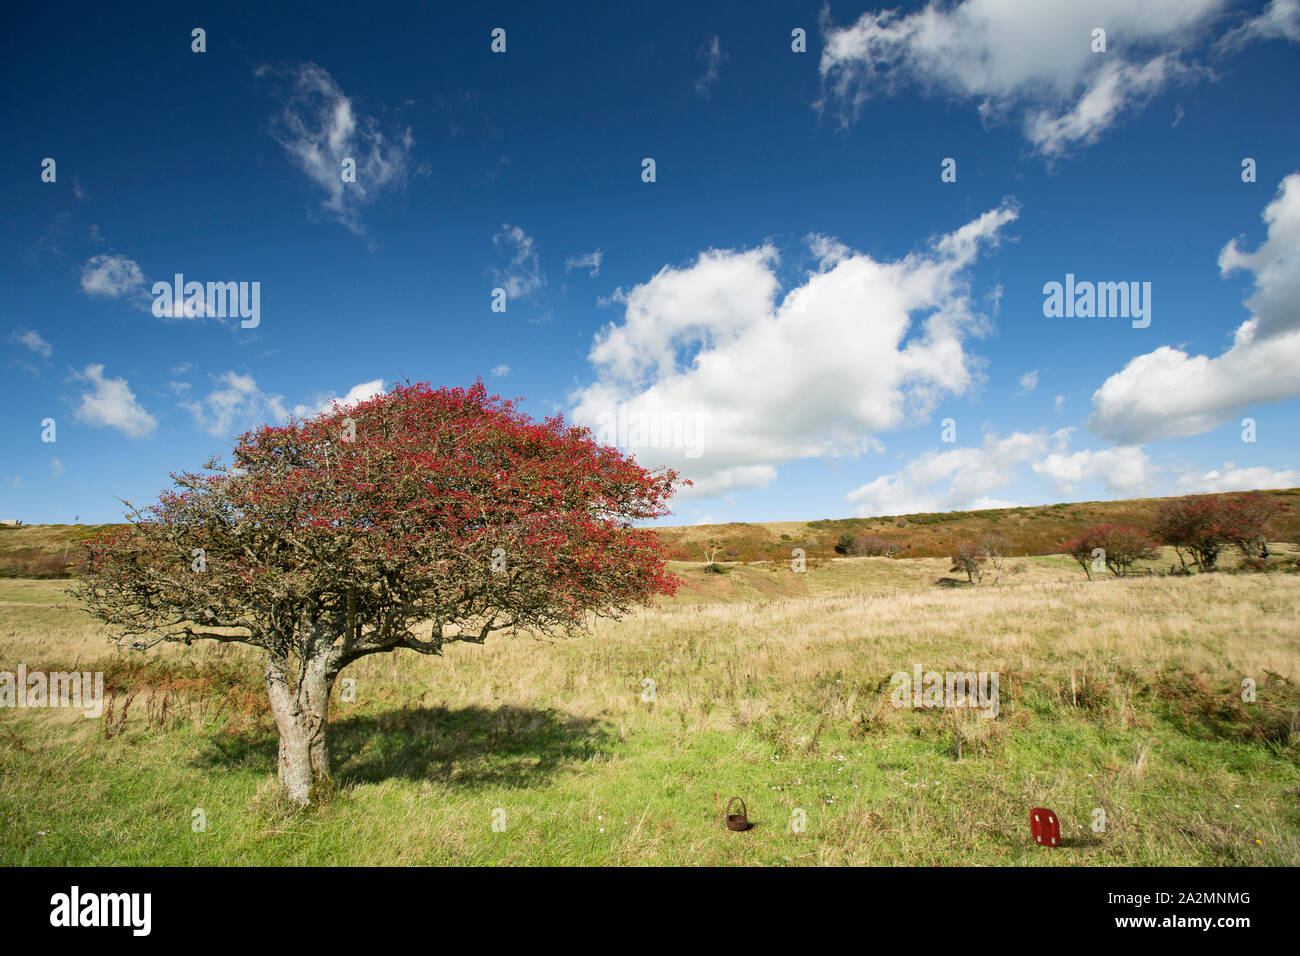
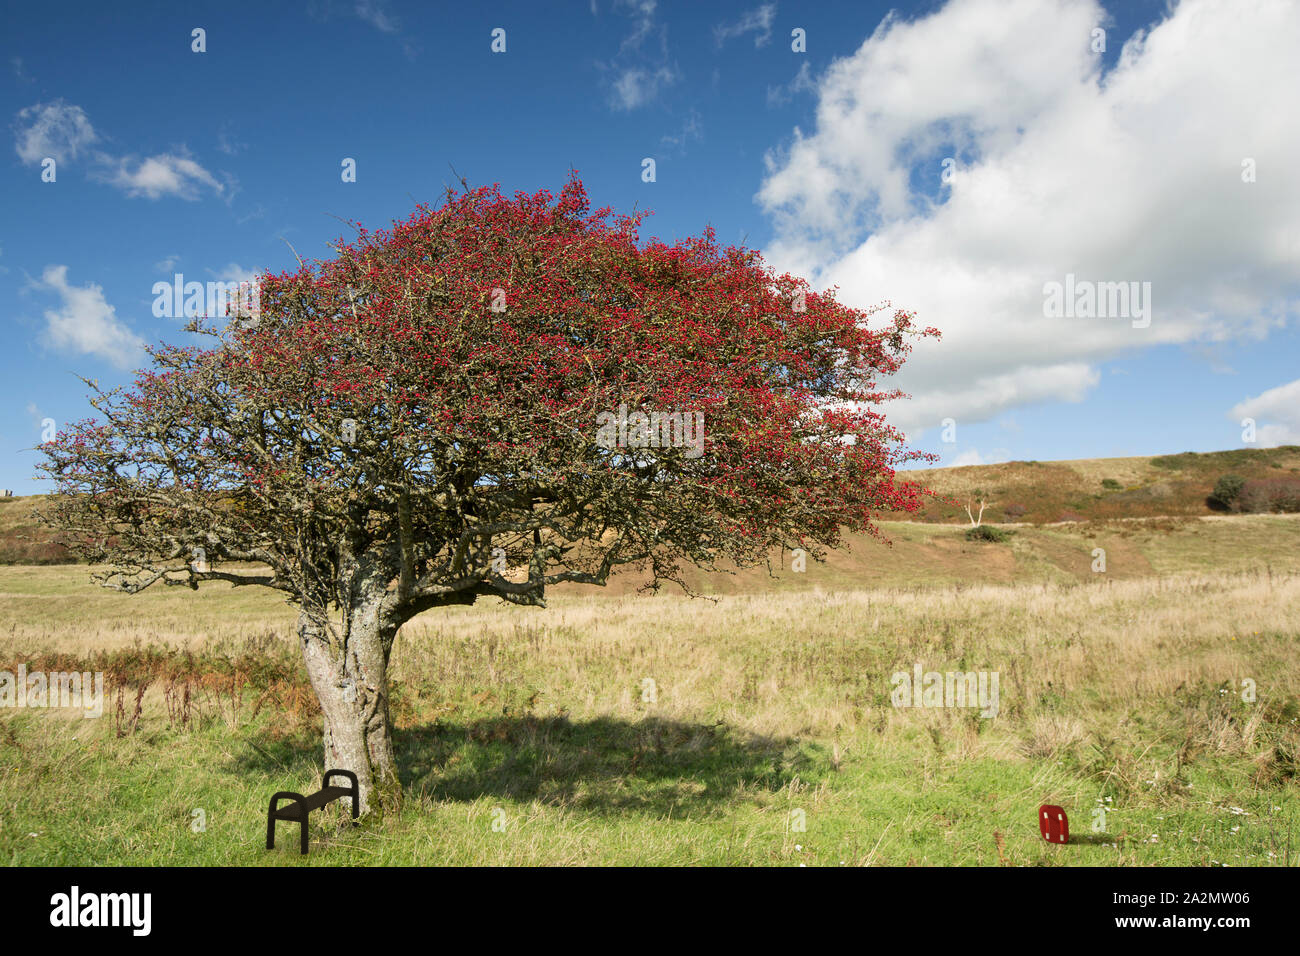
bench: none [271,771,366,856] -> present [266,769,359,855]
basket: present [726,797,748,831] -> none [727,793,749,827]

